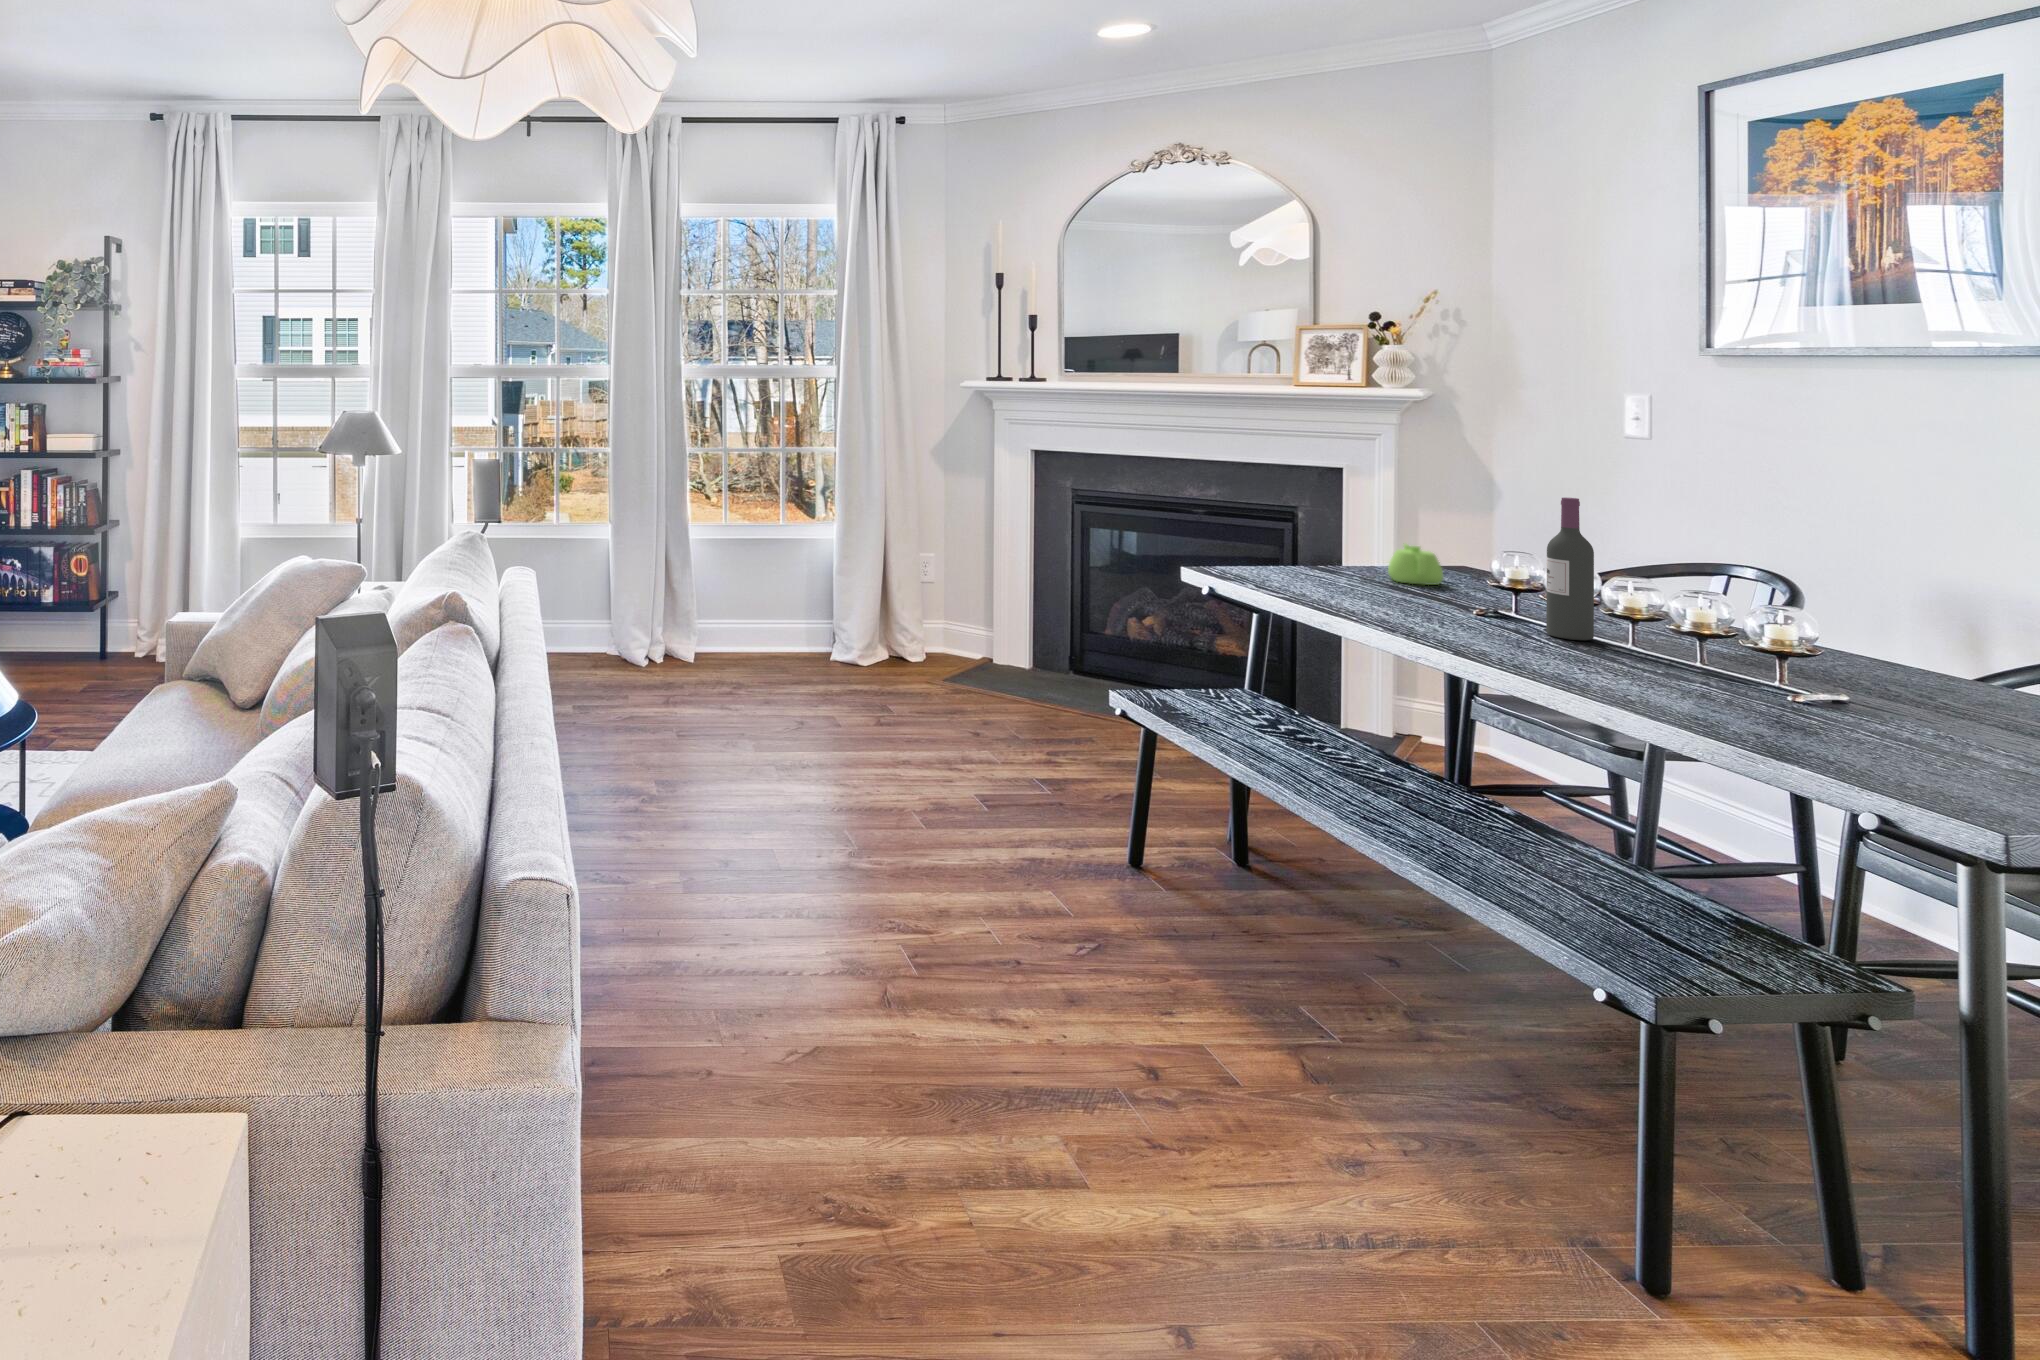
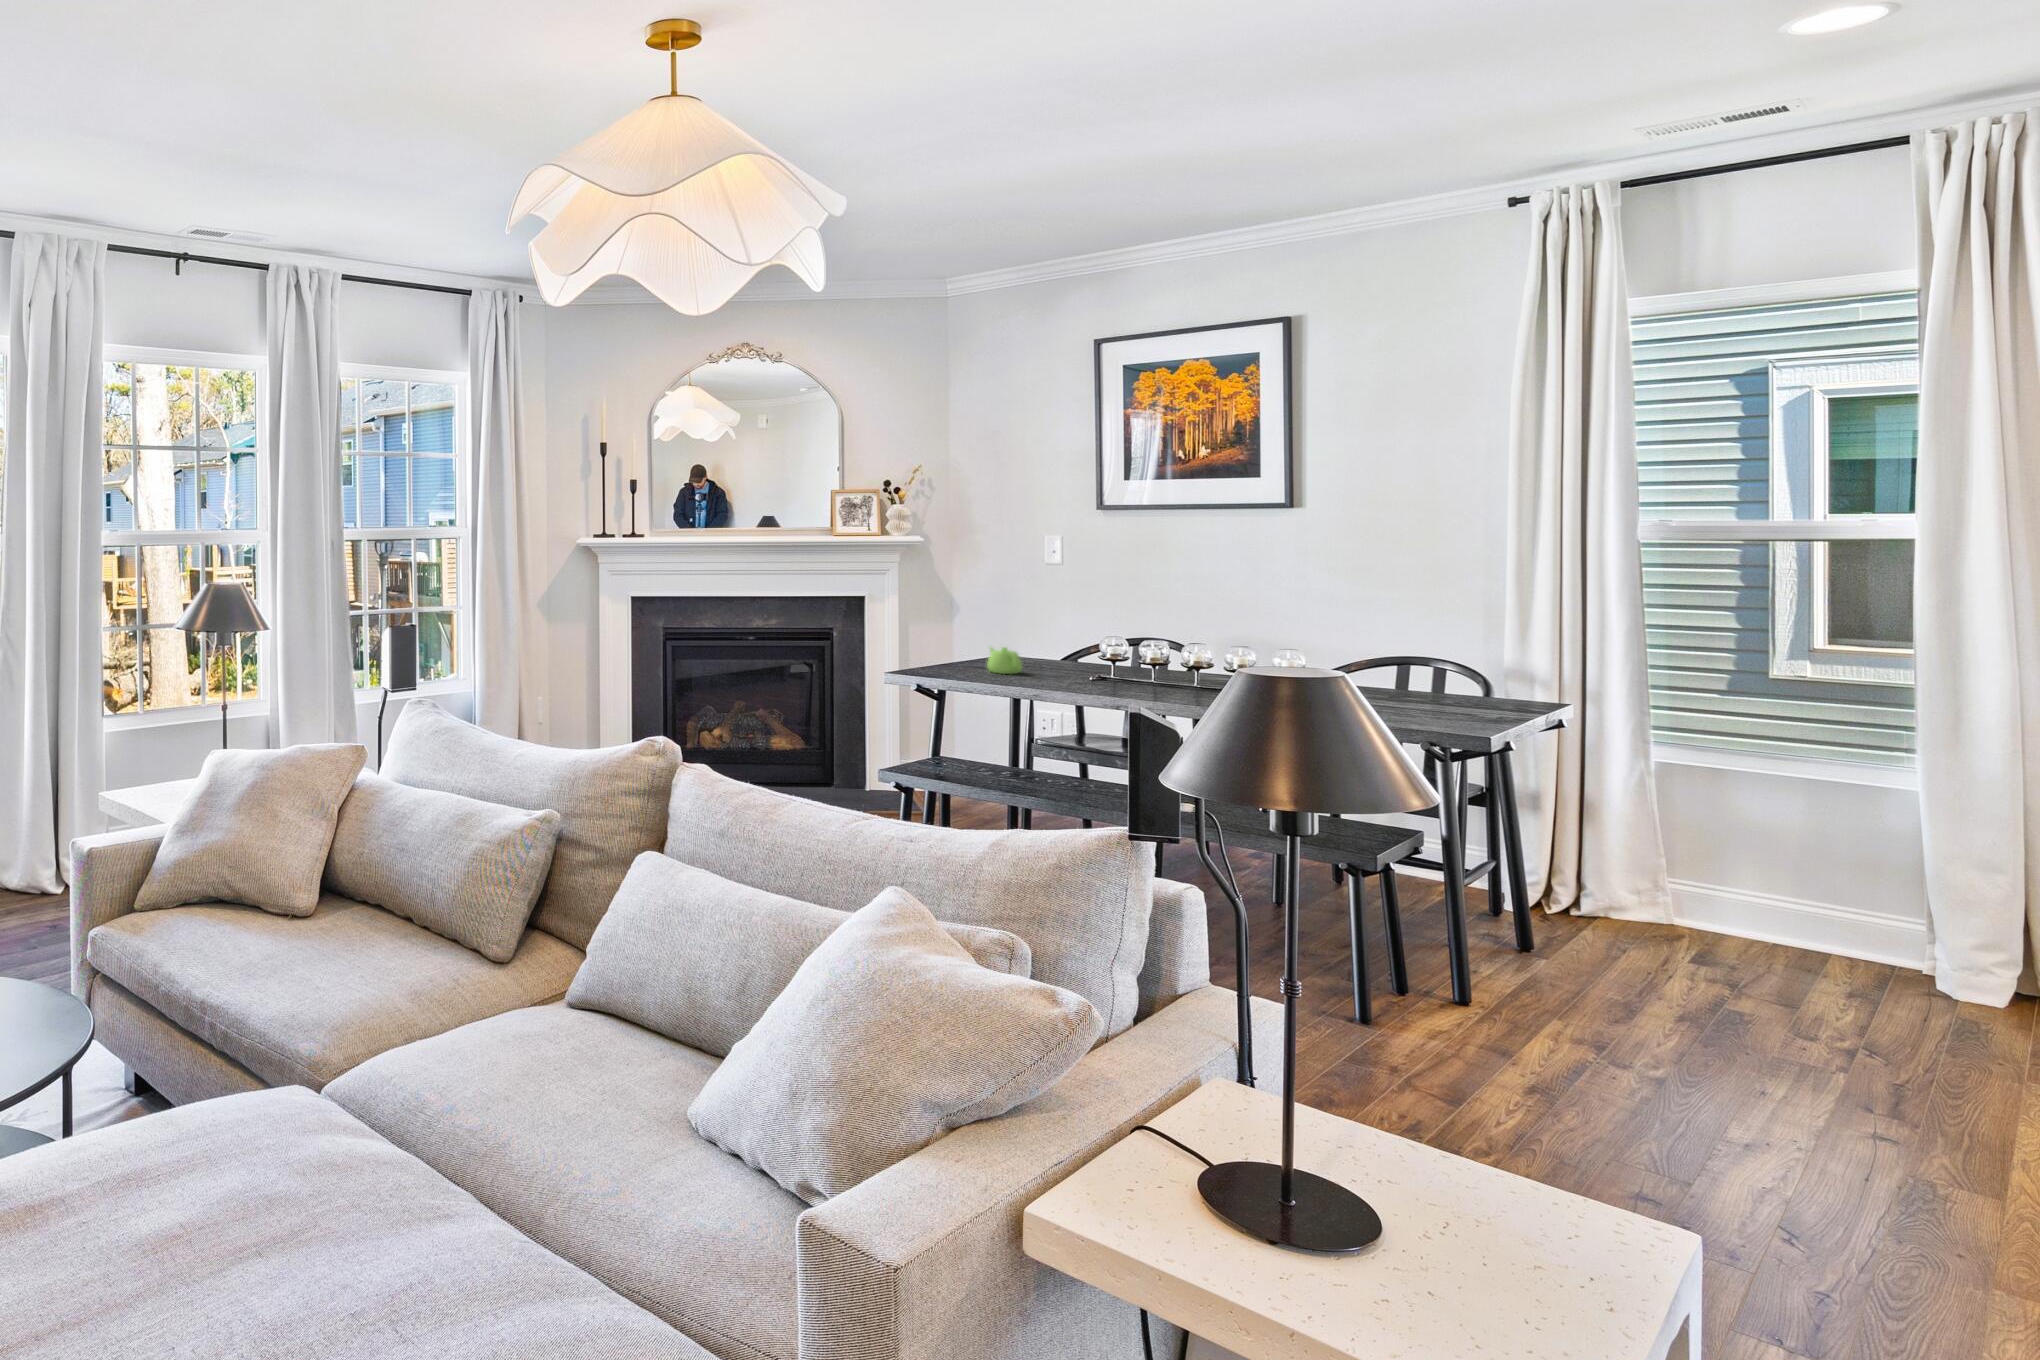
wine bottle: present [1546,498,1594,640] -> none [1139,606,1165,697]

